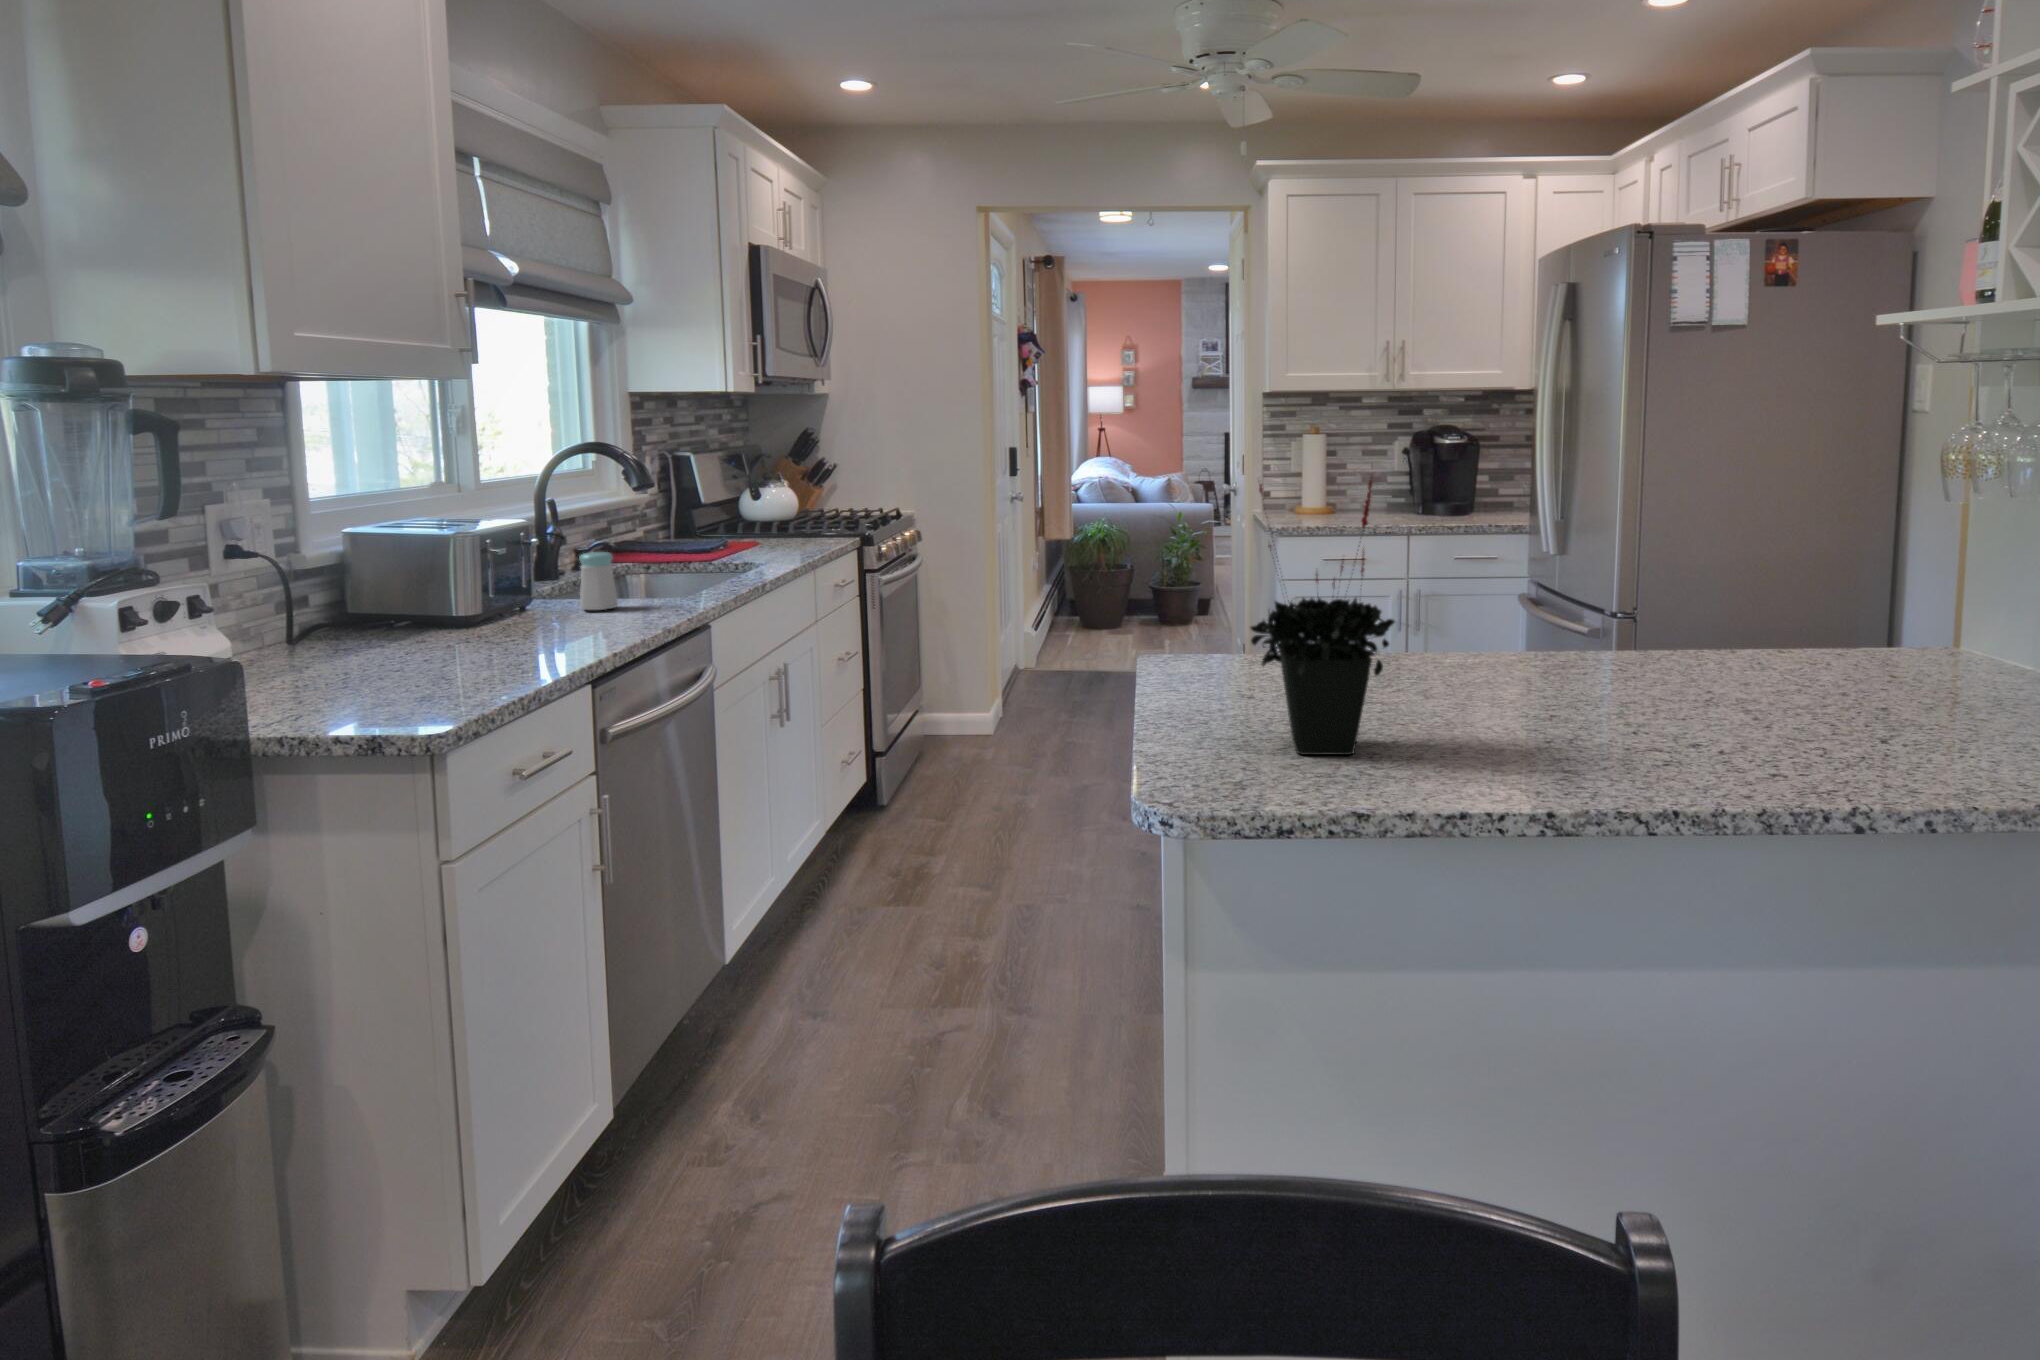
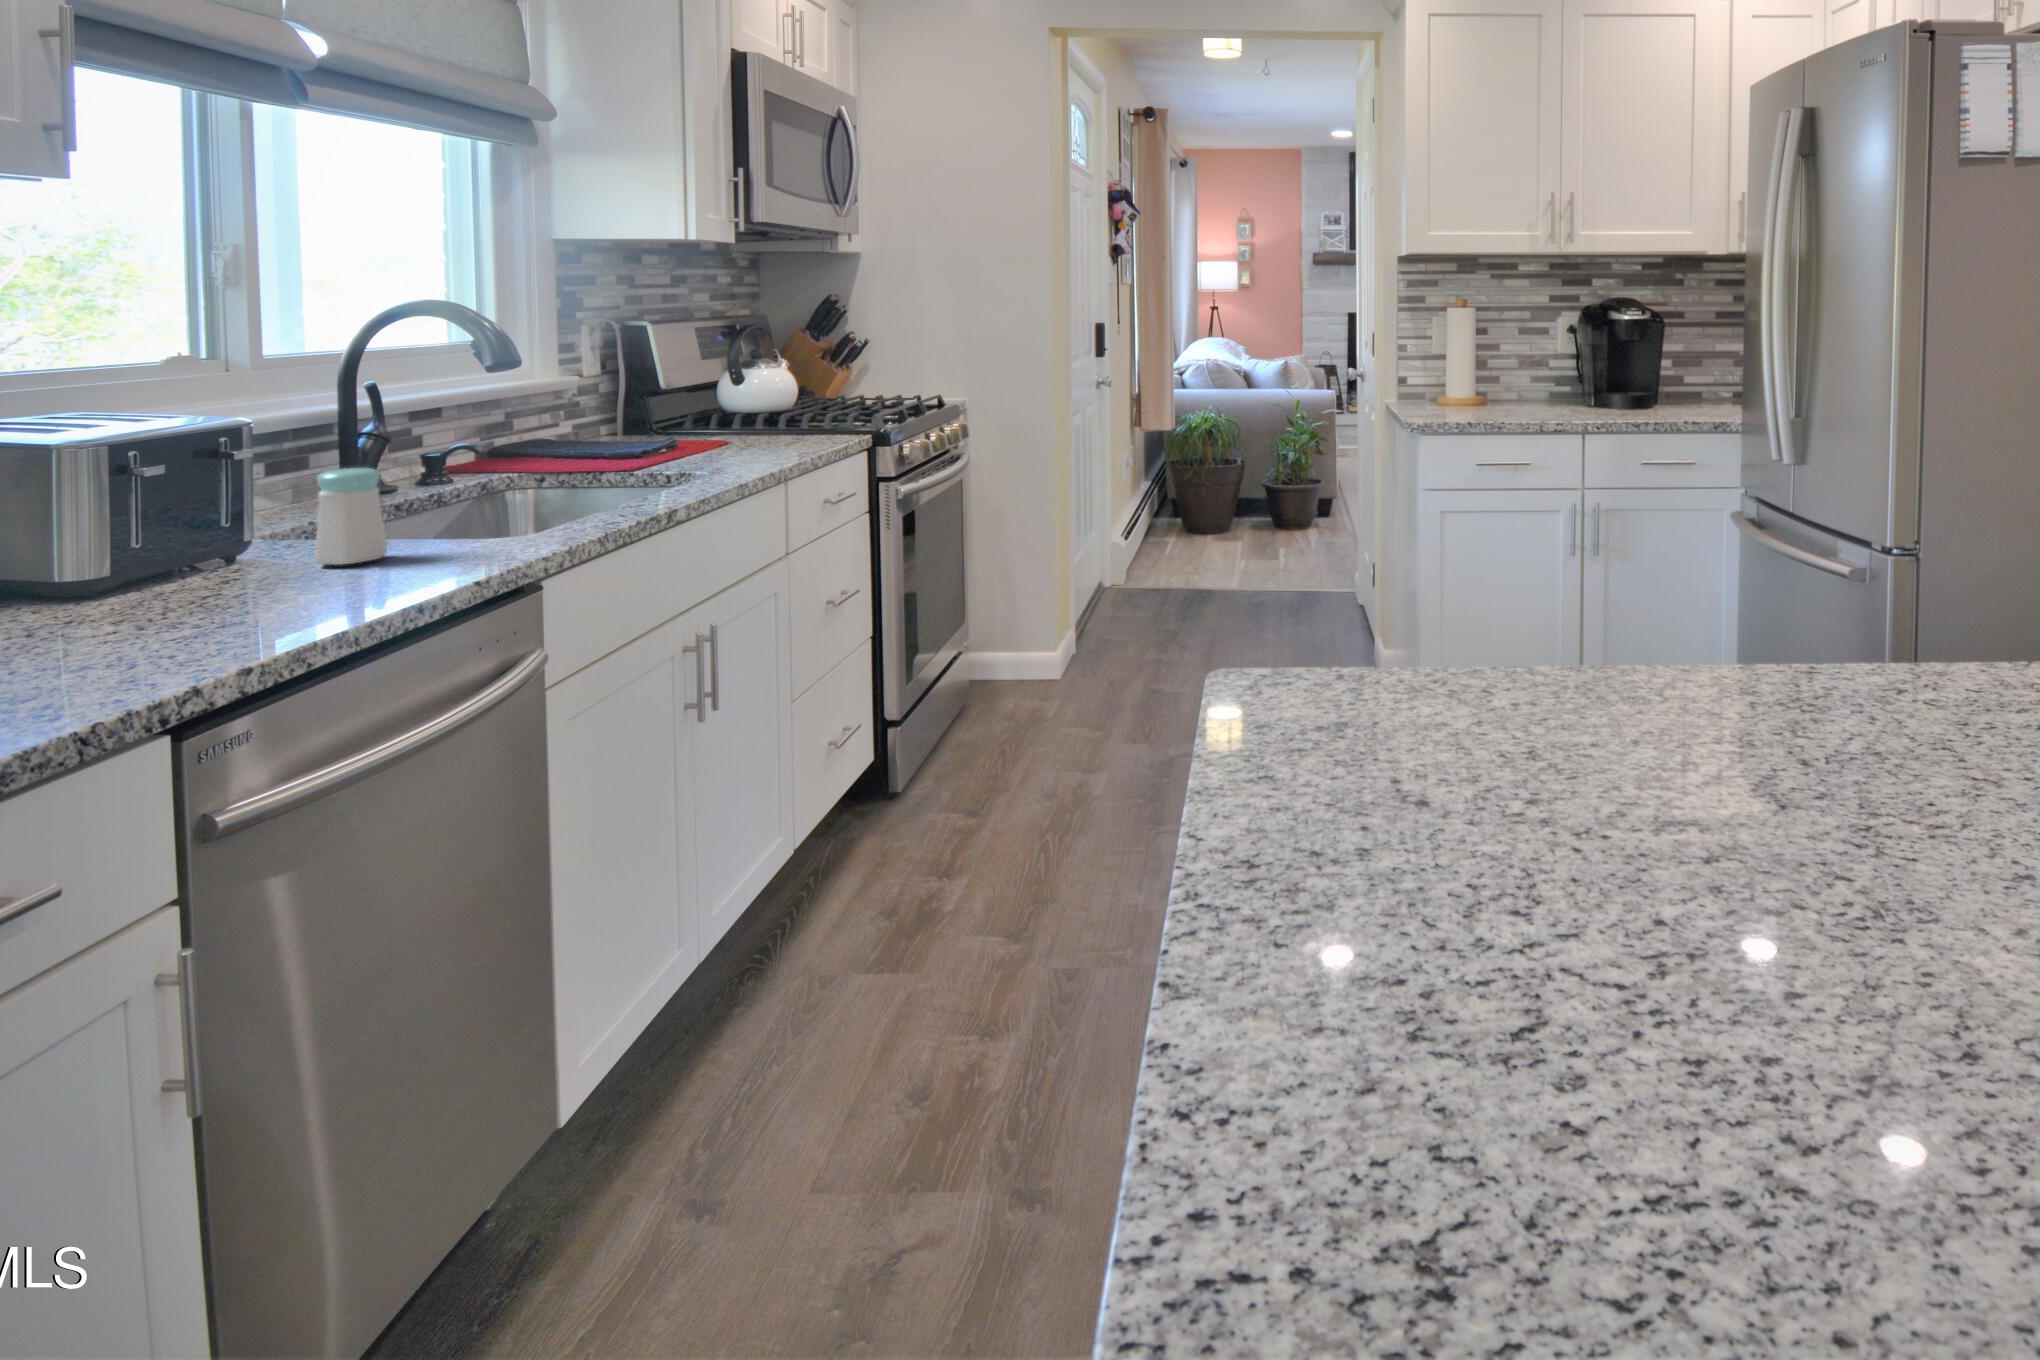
potted plant: present [1251,480,1395,755] -> none [1460,331,1851,1059]

